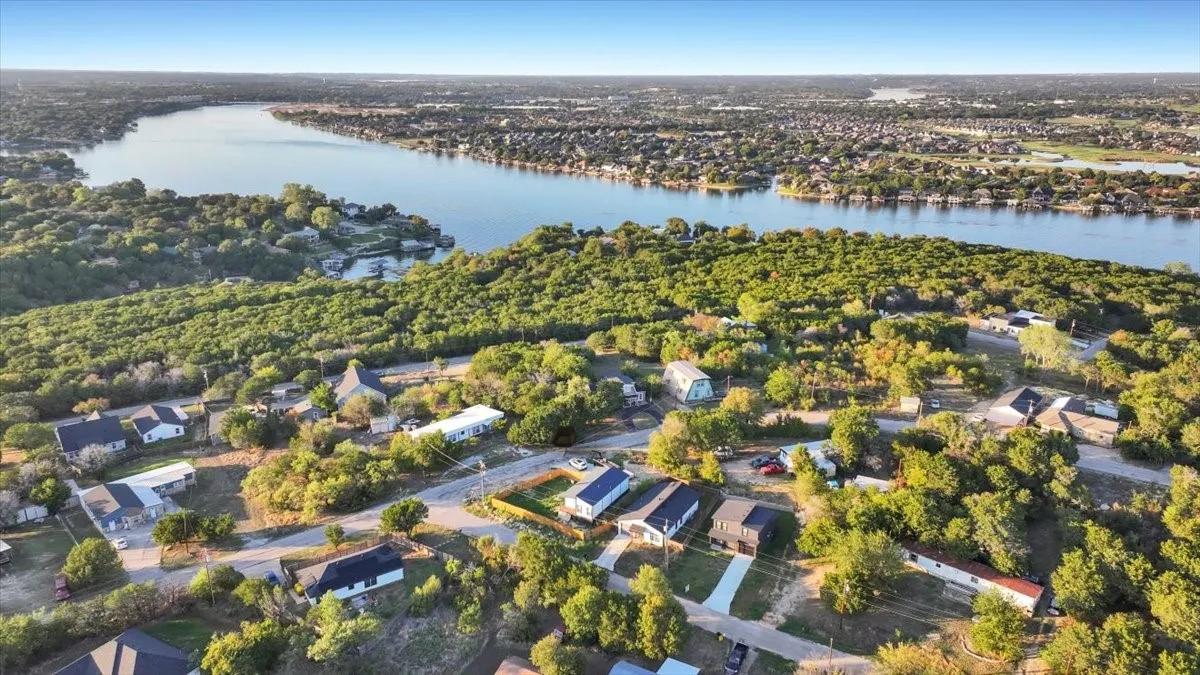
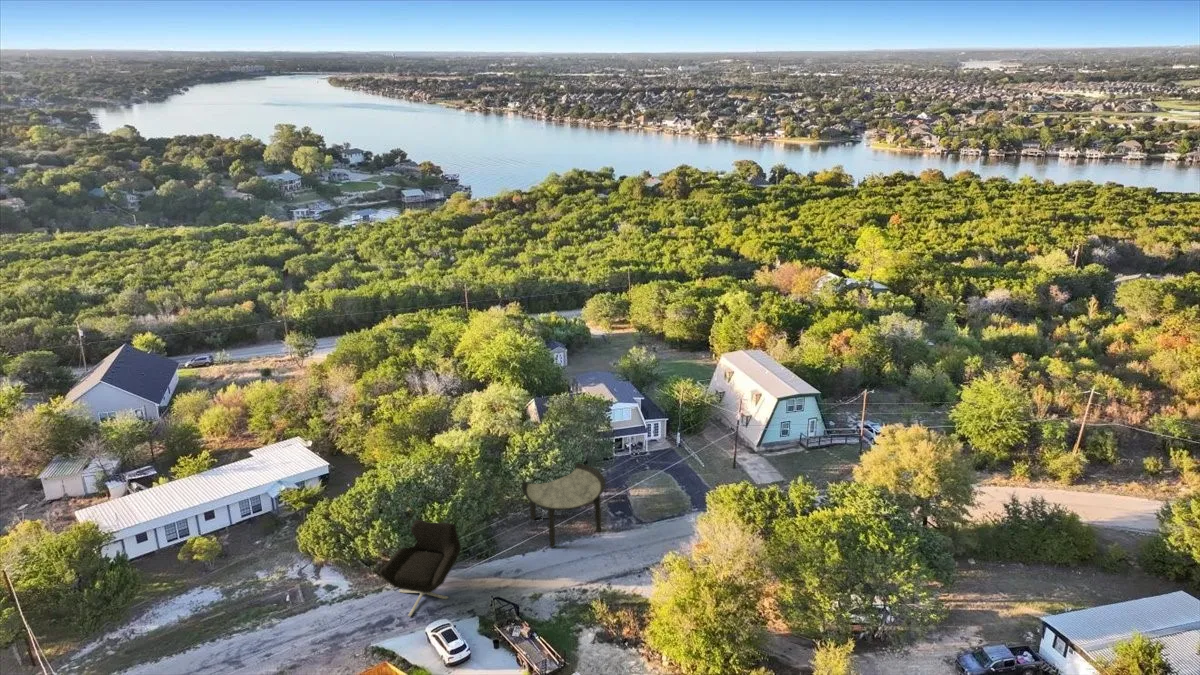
round table: none [593,407,626,437] -> present [522,462,605,548]

